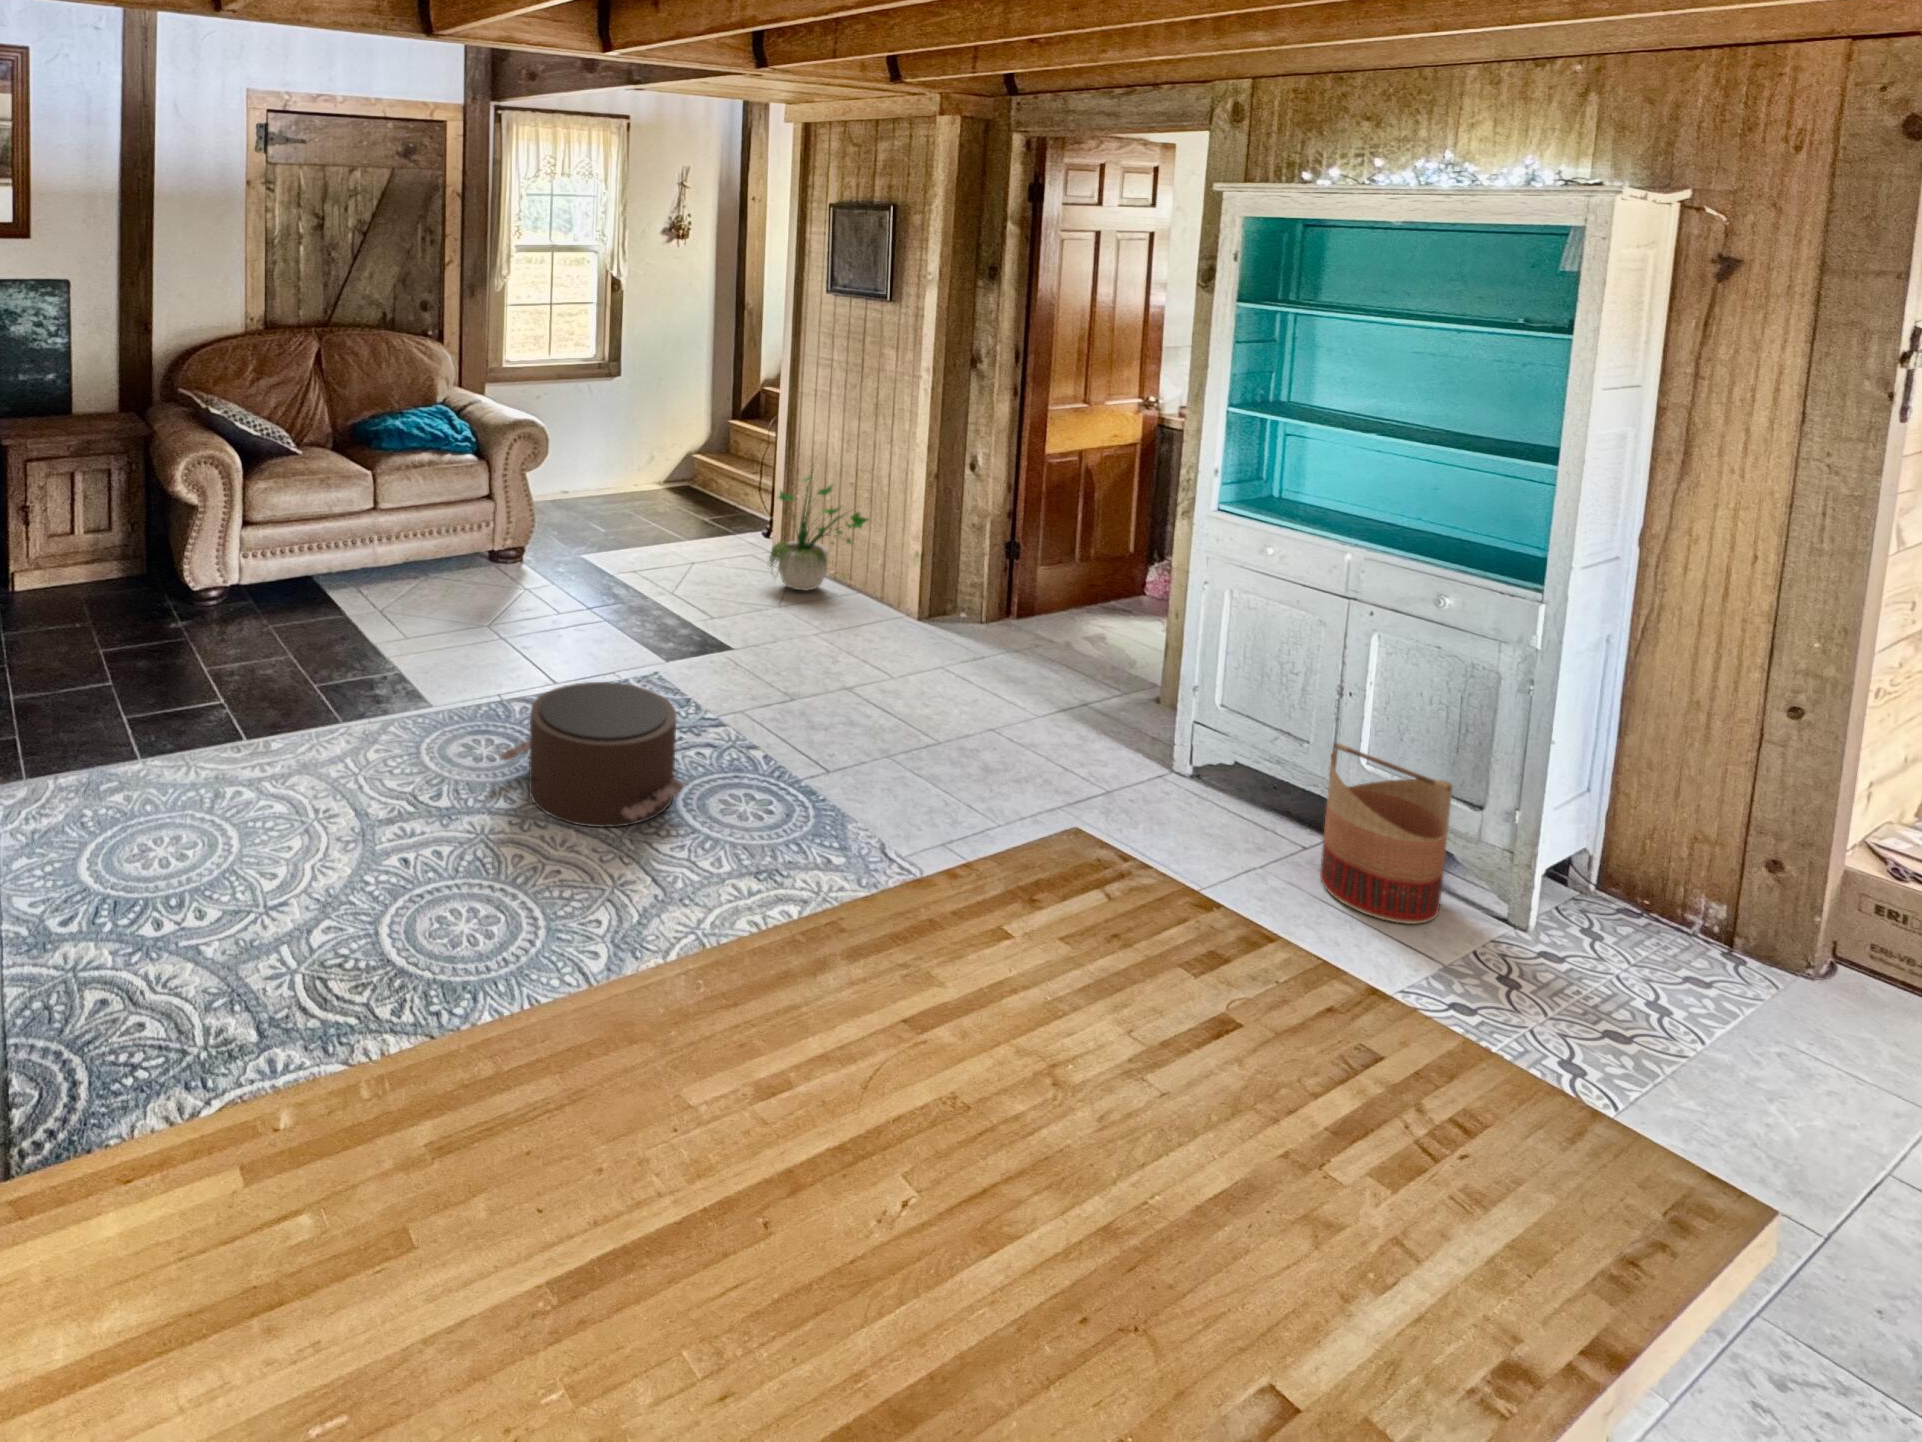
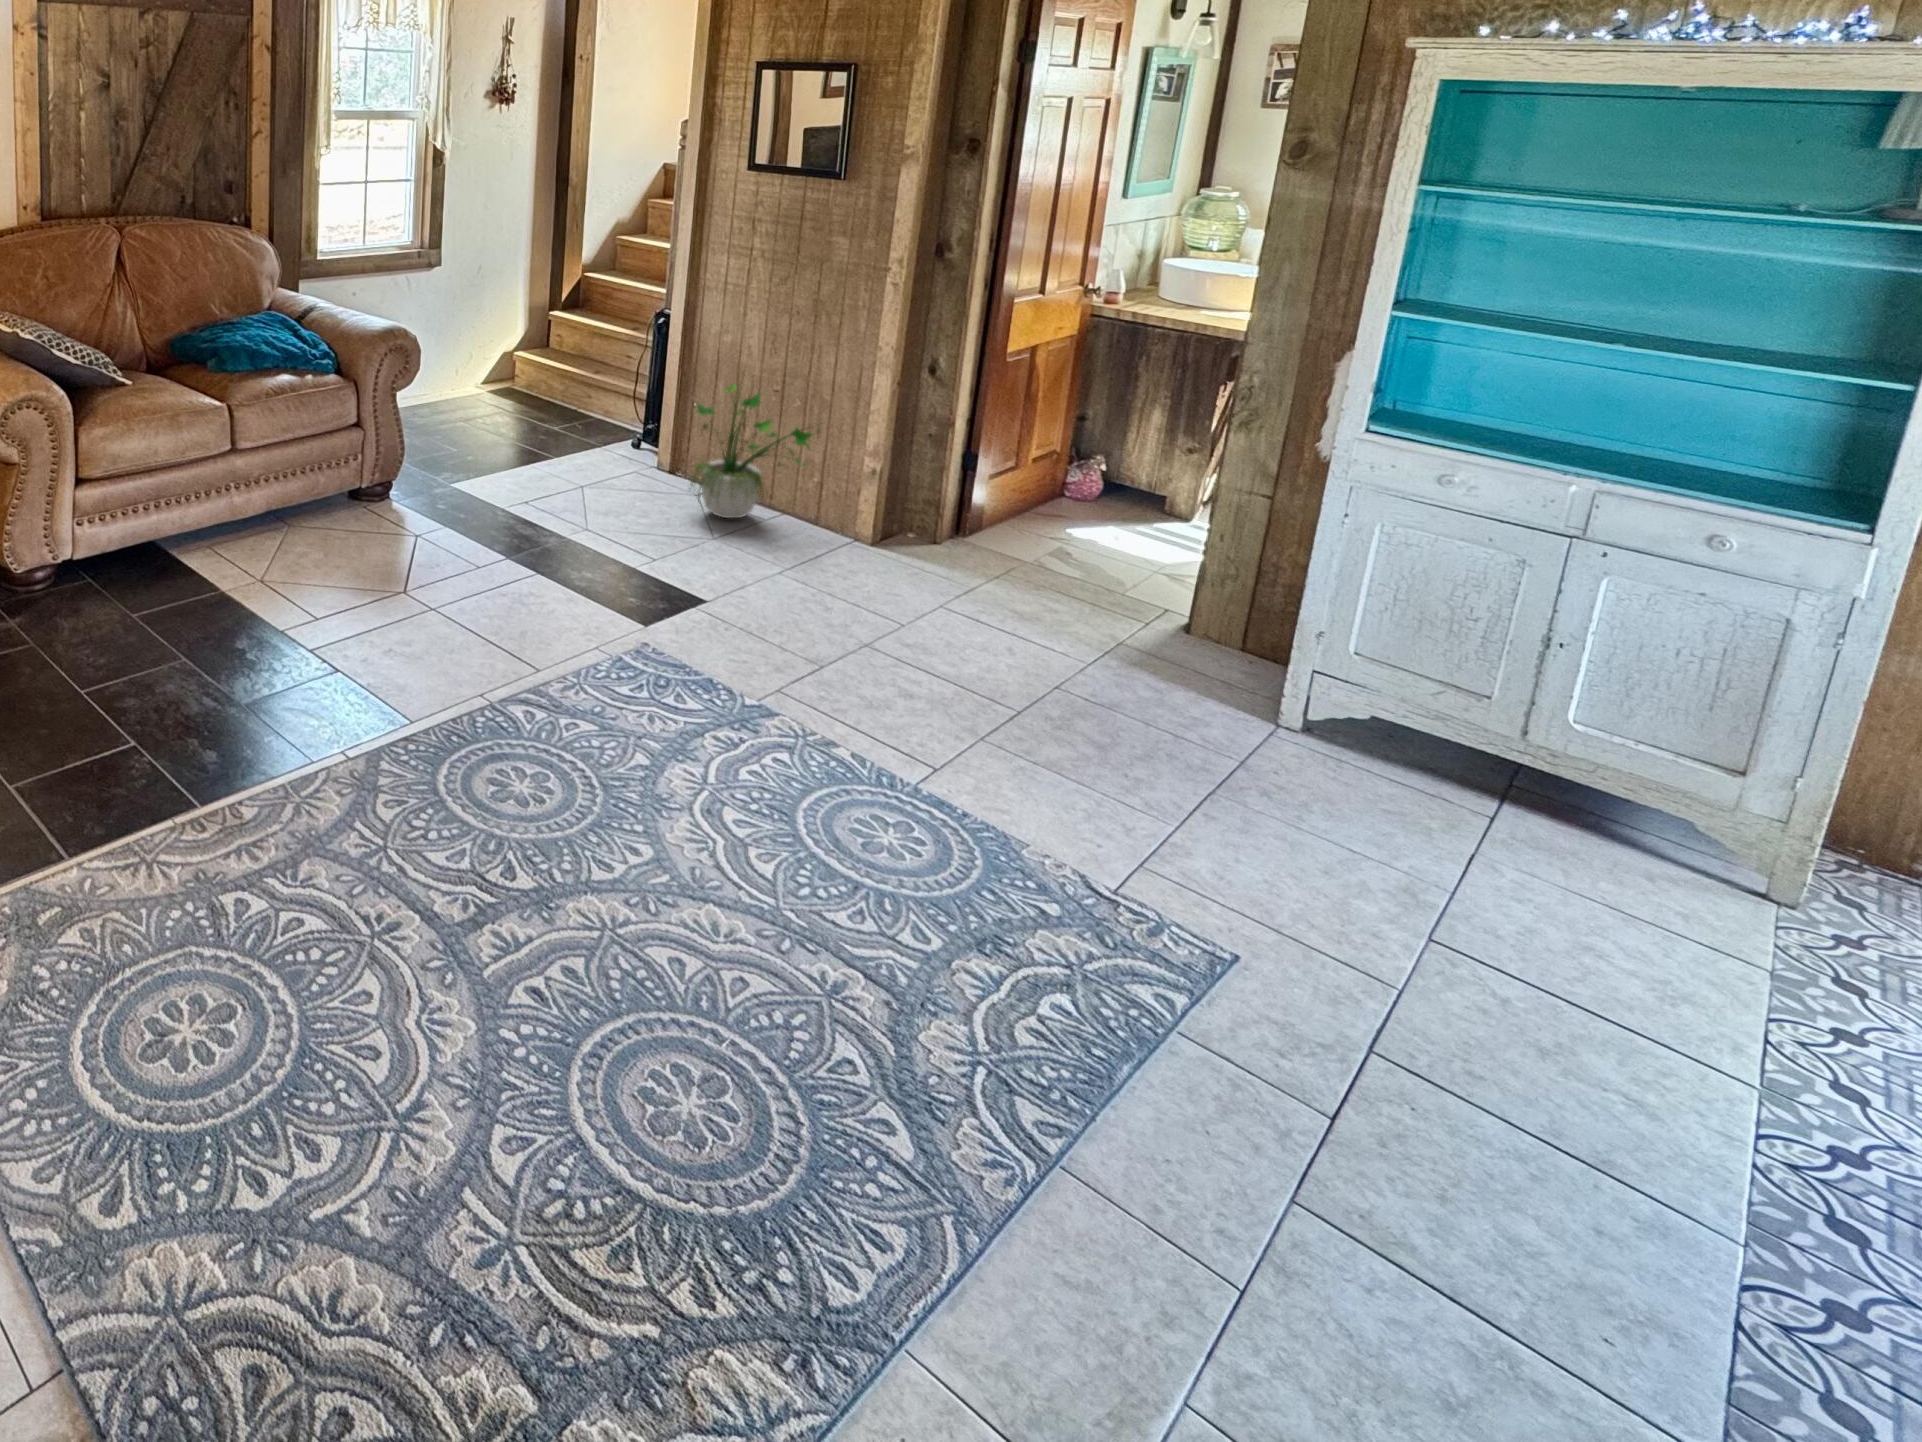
pouf: present [500,682,684,827] -> none [571,693,833,903]
basket: present [1320,743,1452,924] -> none [1546,713,1754,922]

